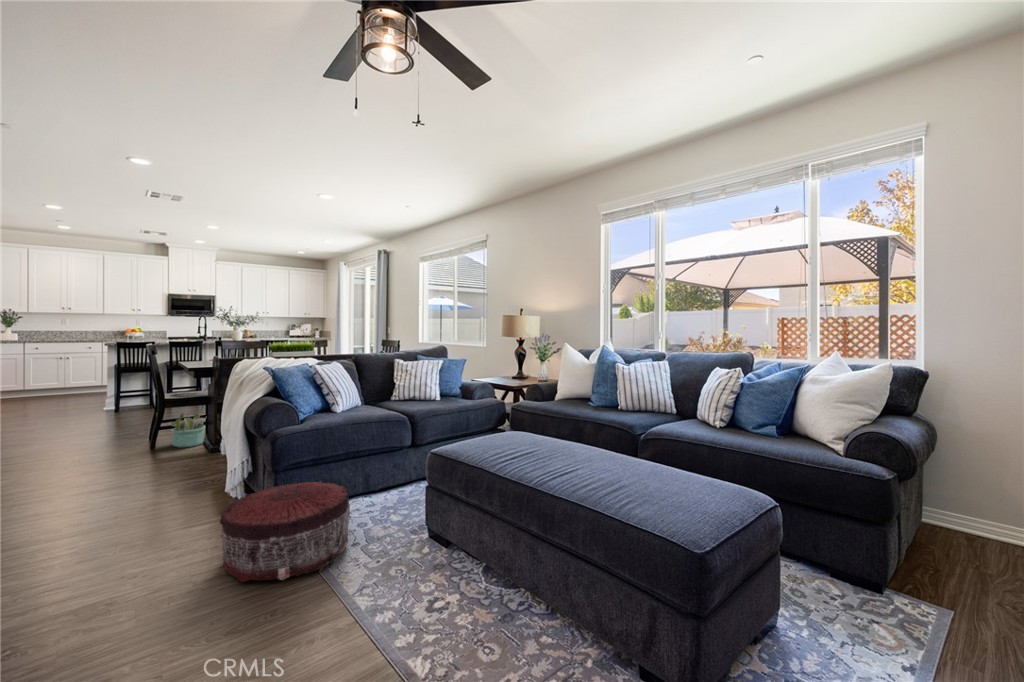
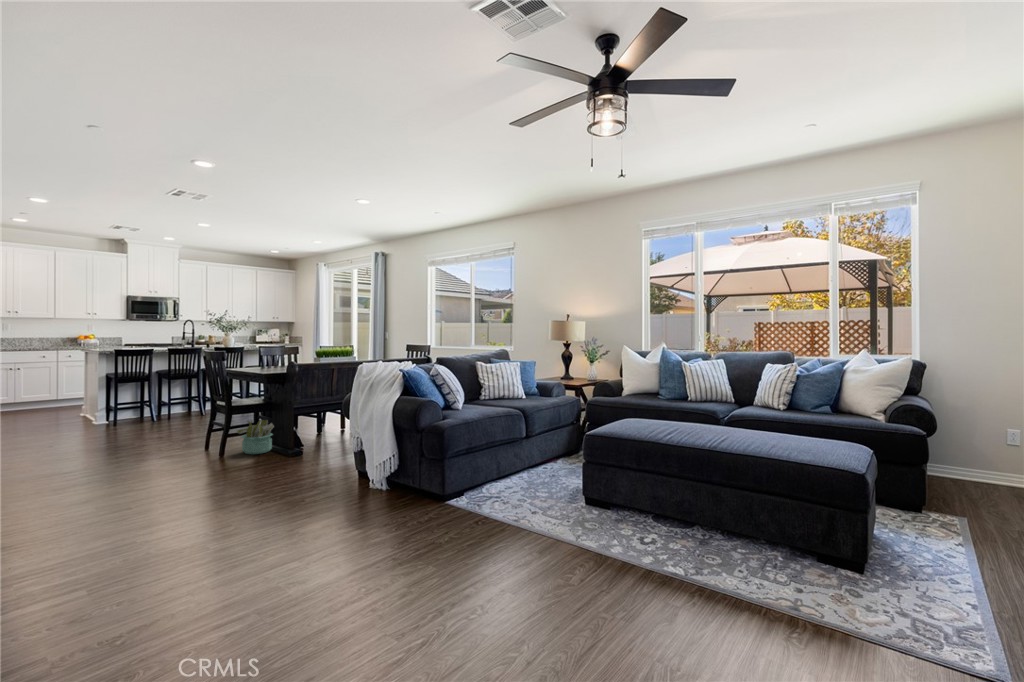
pouf: present [220,481,350,582] -> none [439,462,537,535]

